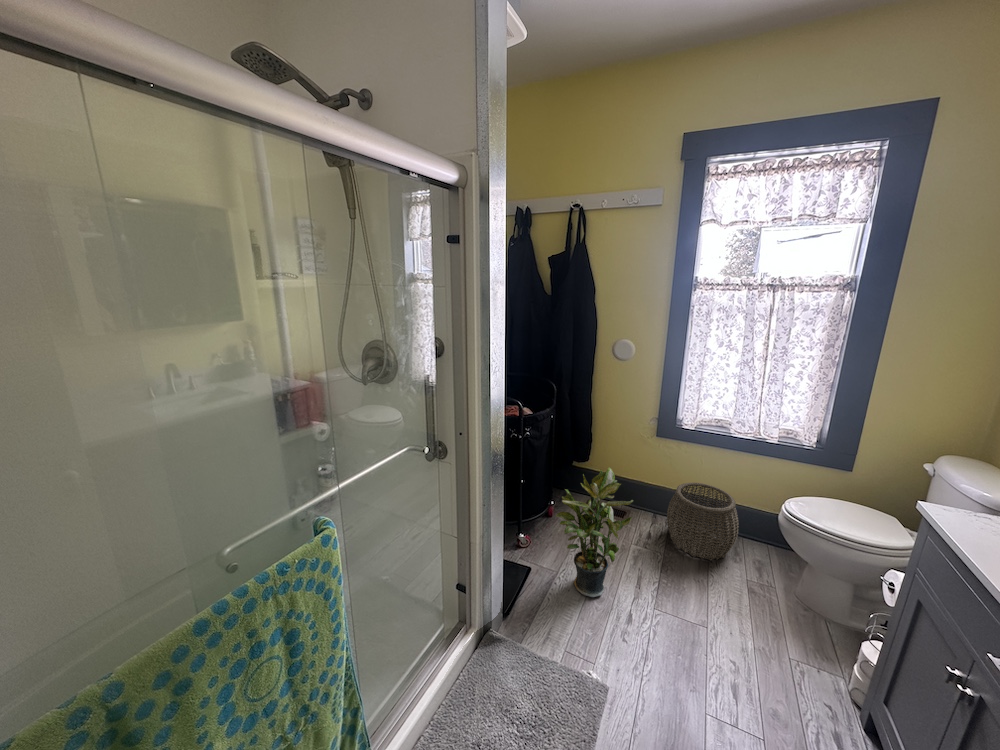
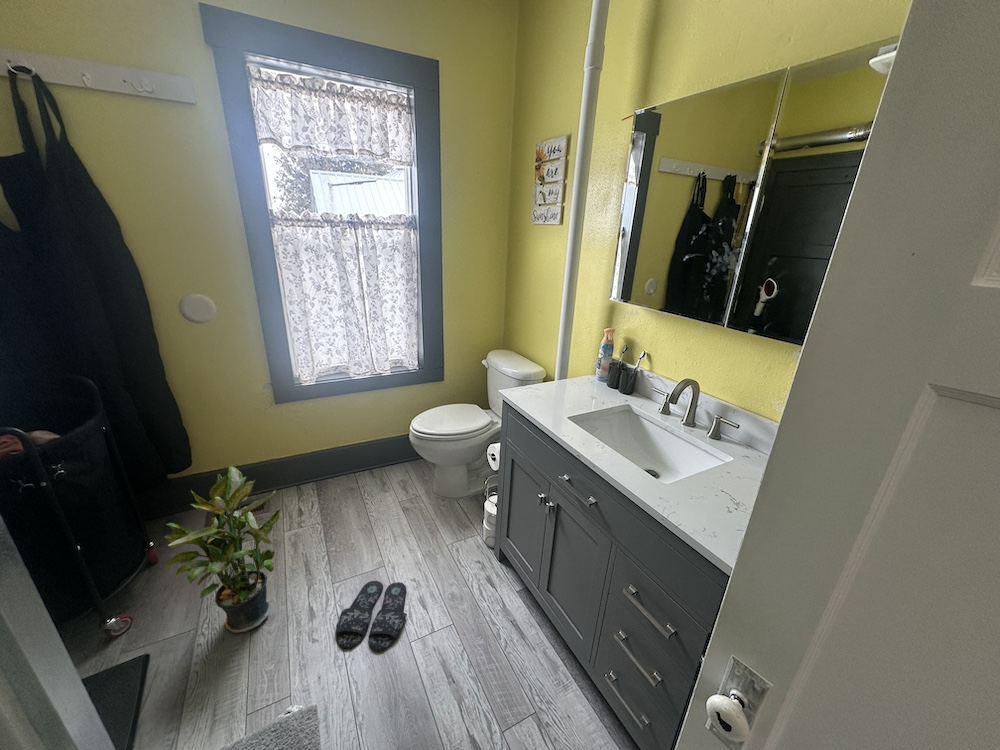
woven basket: present [667,483,739,560] -> none [311,432,381,508]
slippers: none [642,630,722,699] -> present [336,581,407,651]

